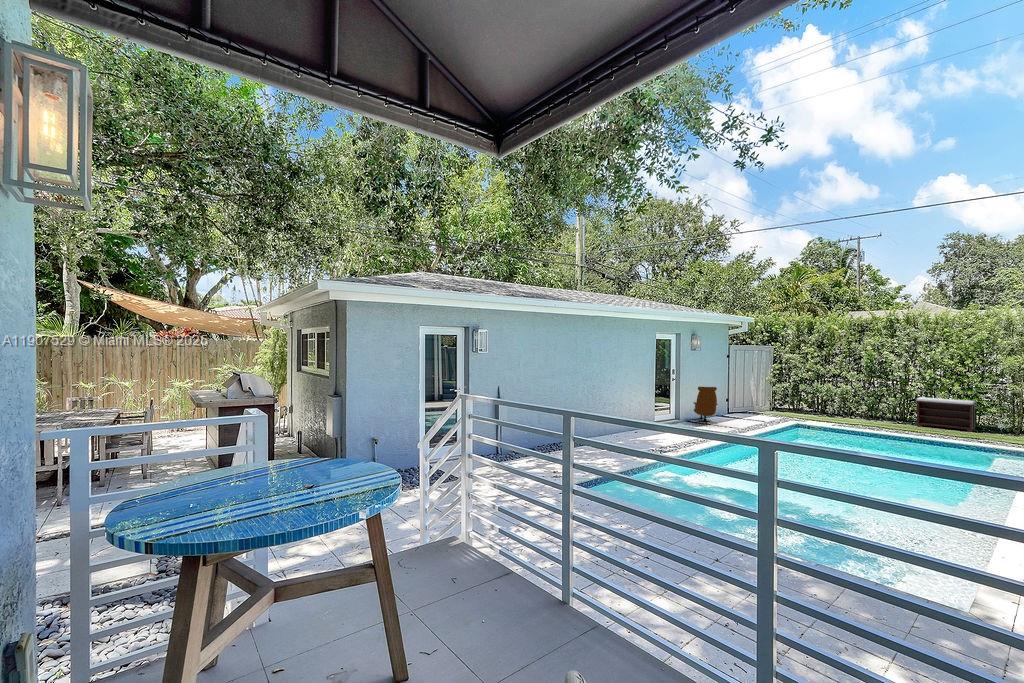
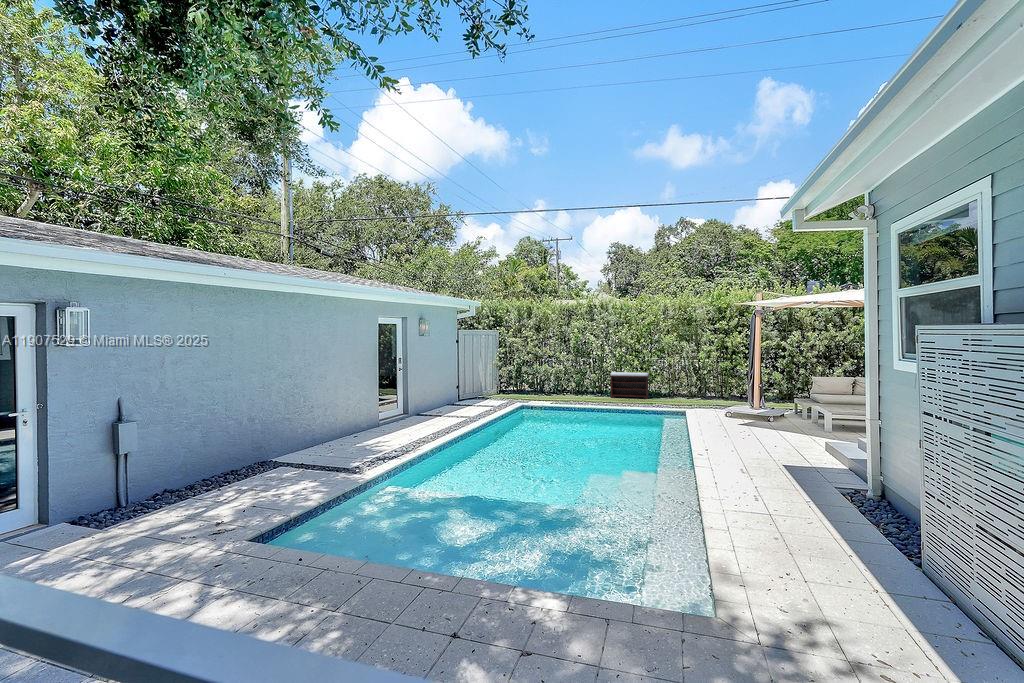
lounge chair: present [693,386,718,425] -> none [422,375,449,419]

